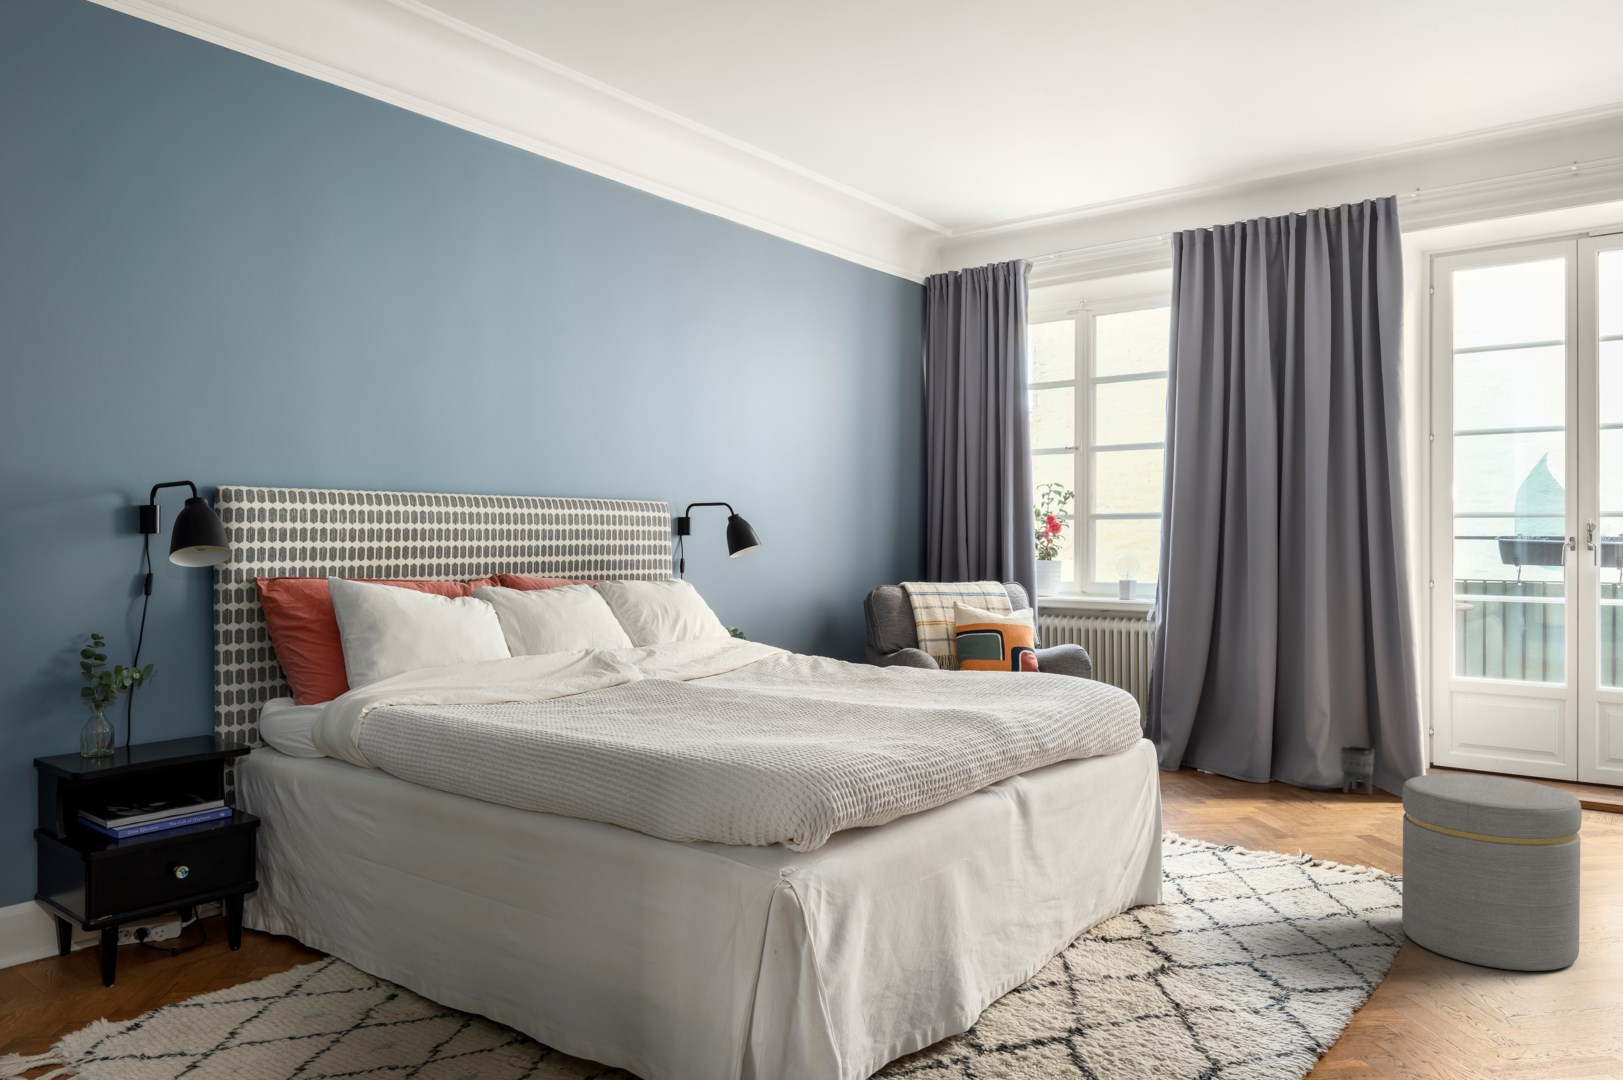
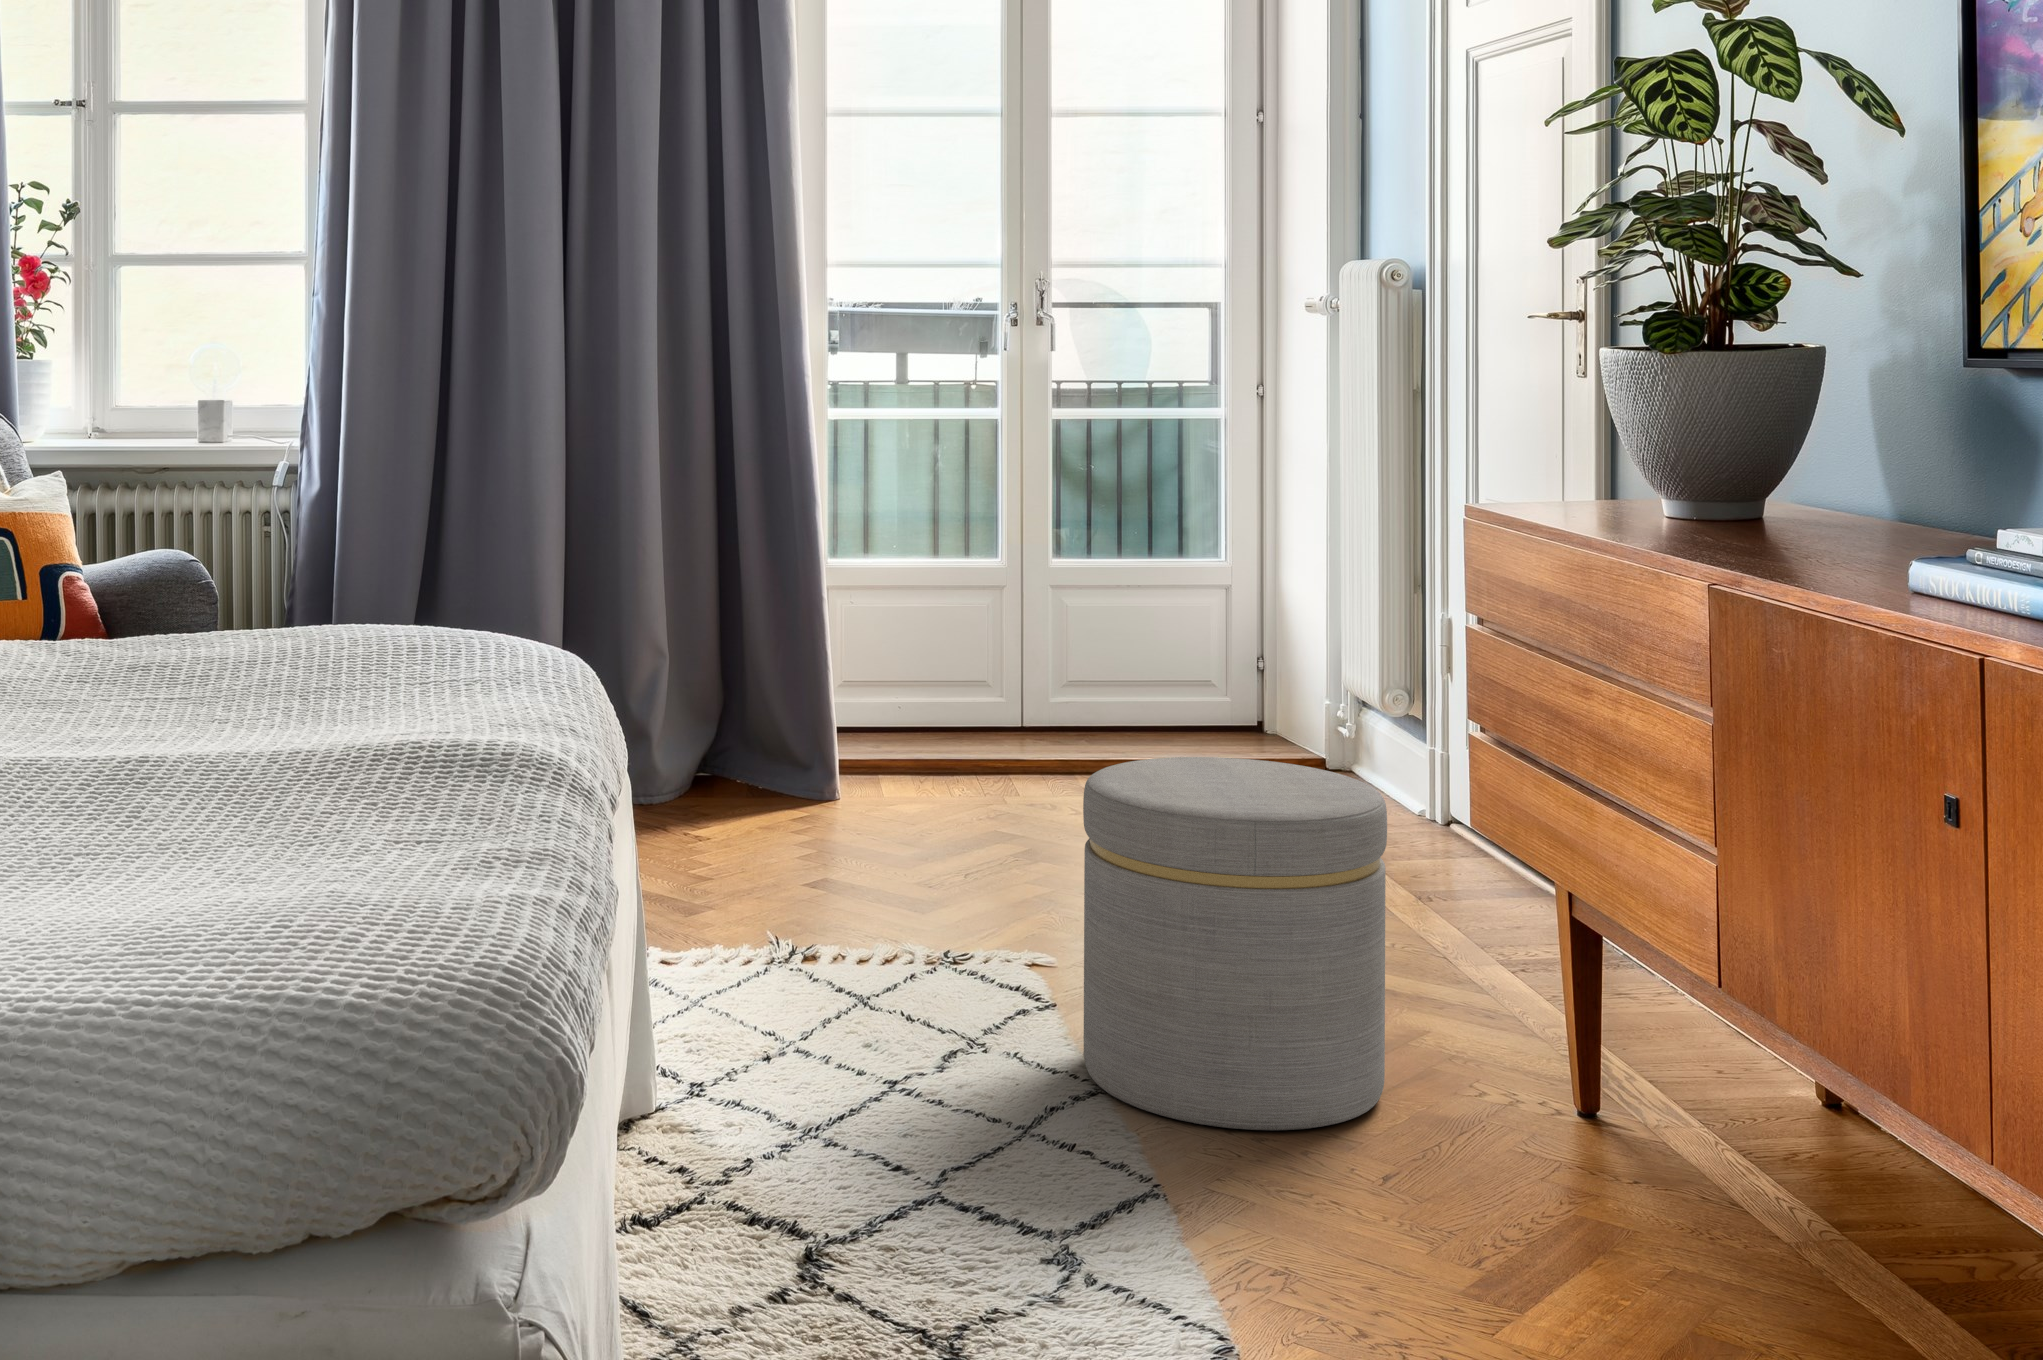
planter: present [1339,746,1374,794] -> none [685,715,747,810]

